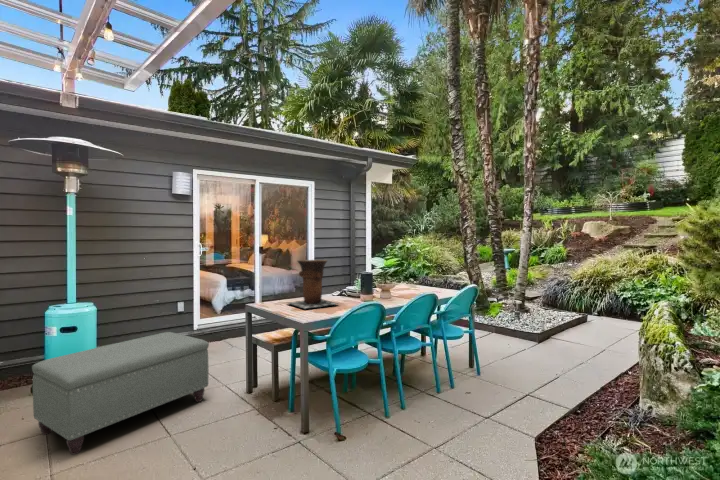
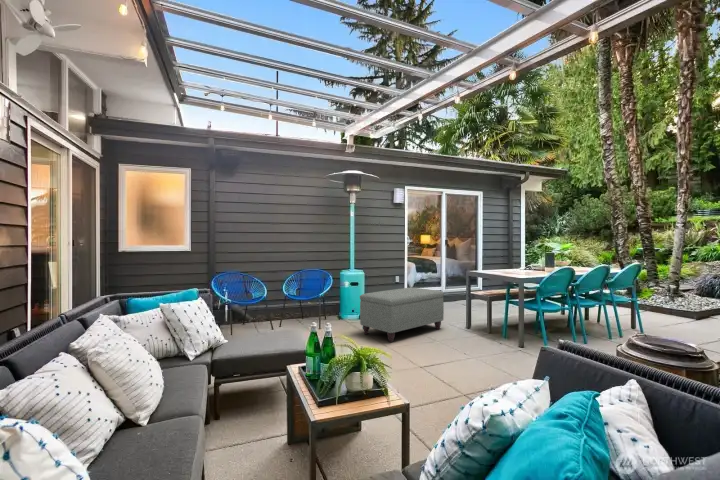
vase: present [288,260,338,309] -> none [491,242,532,273]

